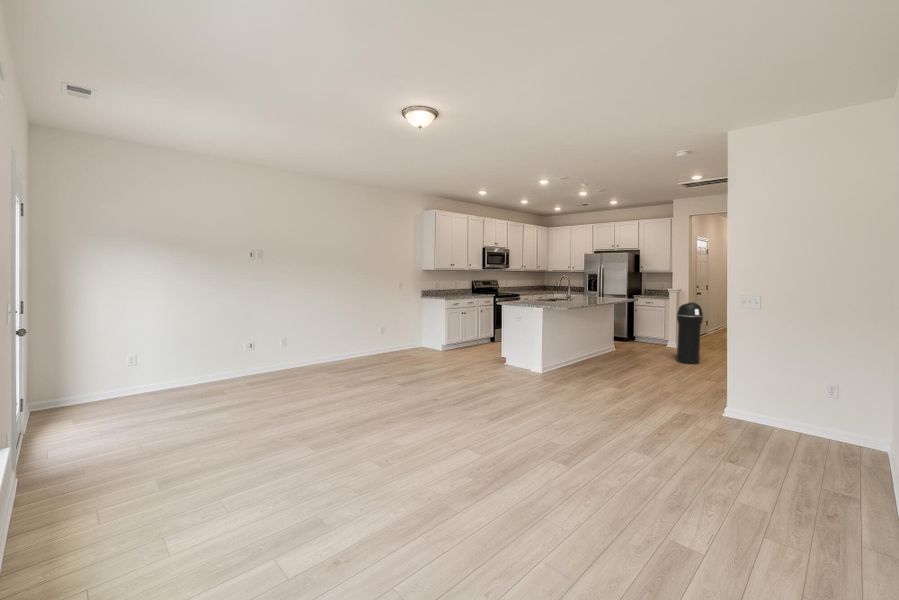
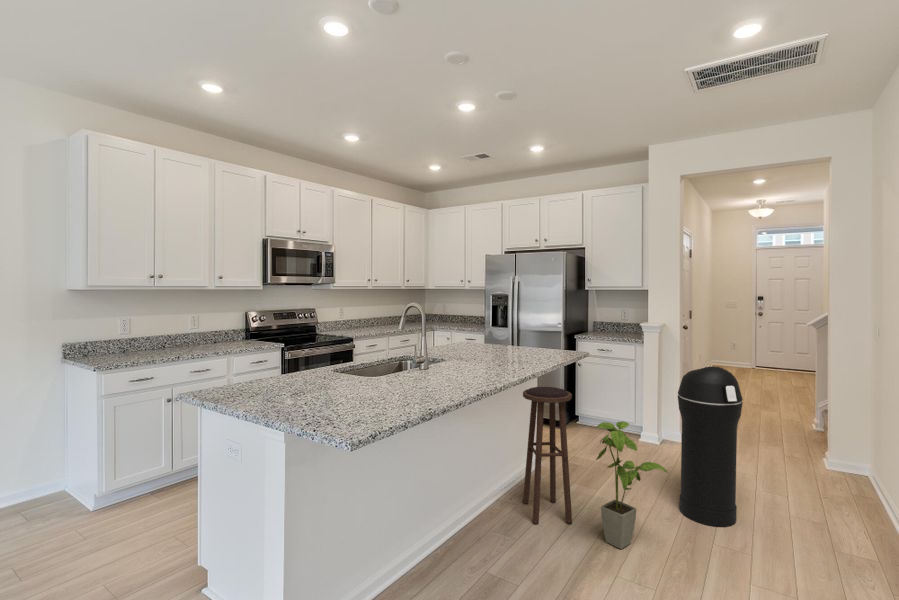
stool: none [610,311,631,361] -> present [523,387,572,524]
house plant: none [640,320,668,366] -> present [596,421,668,549]

